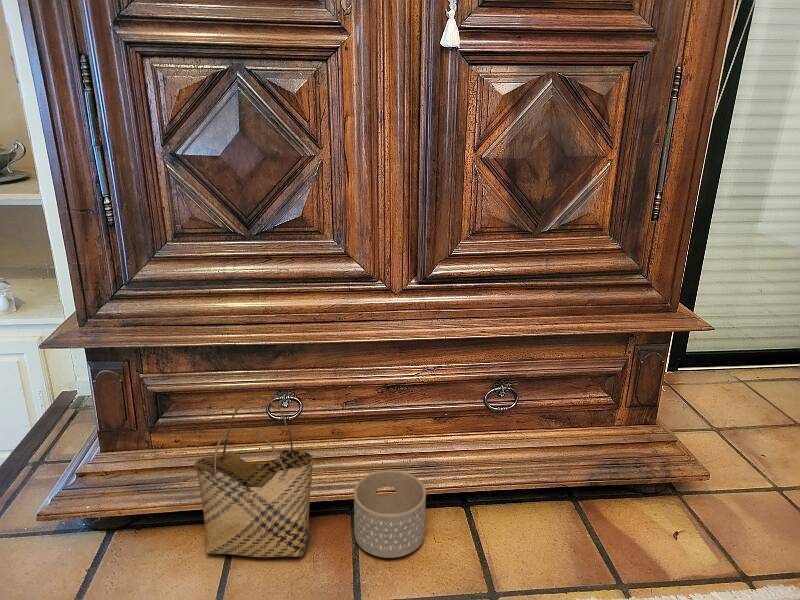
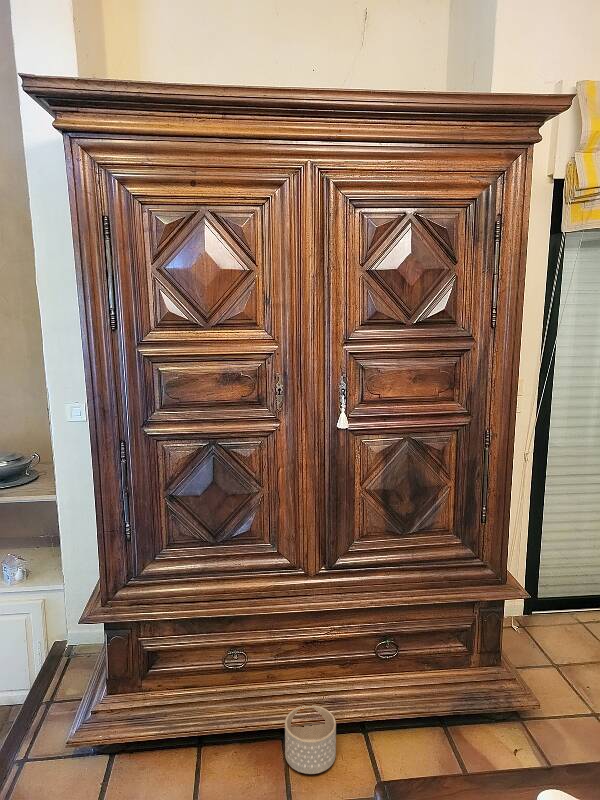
woven basket: present [194,396,314,557] -> none [175,652,257,775]

